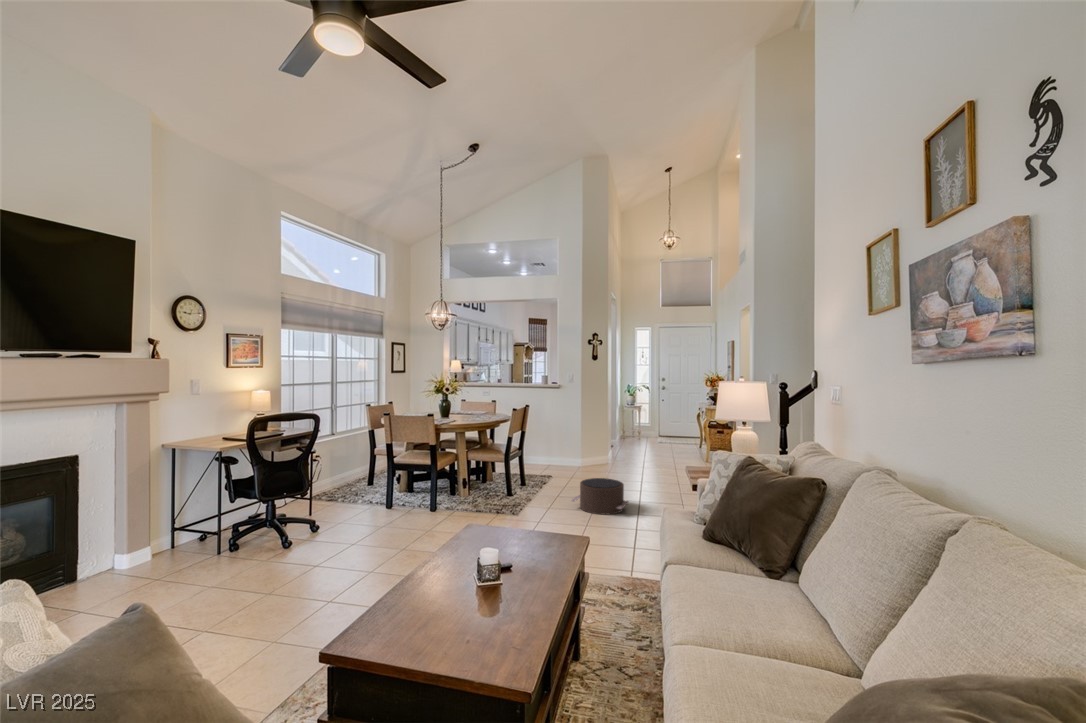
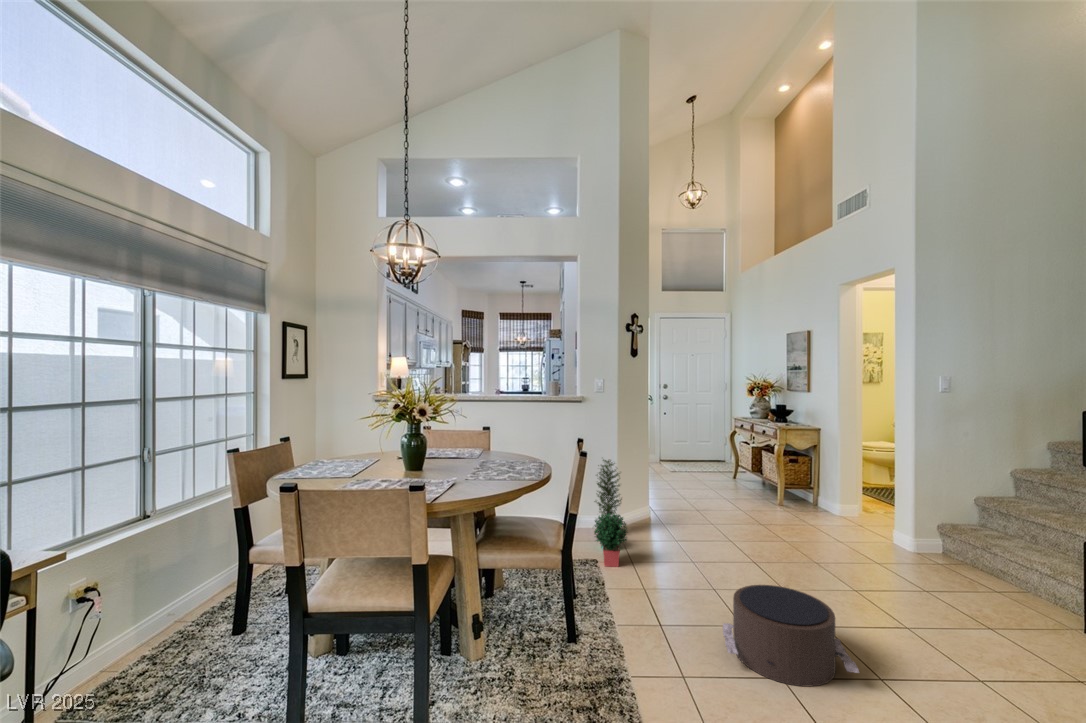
potted plant: none [548,422,580,480] -> present [594,460,628,567]

